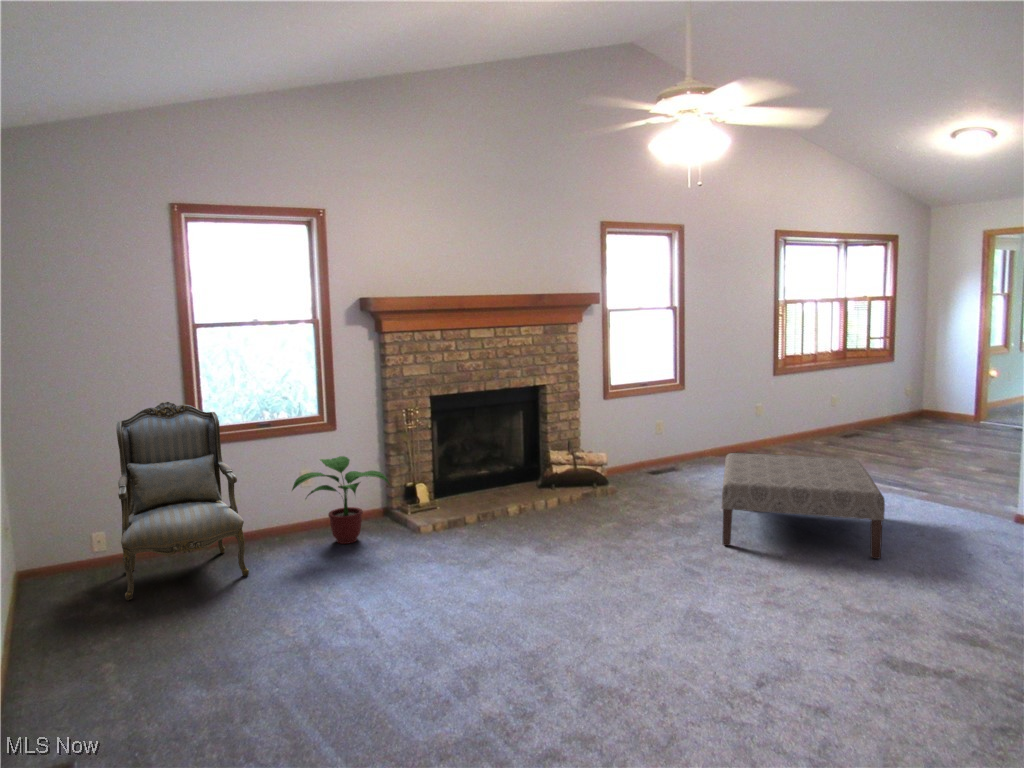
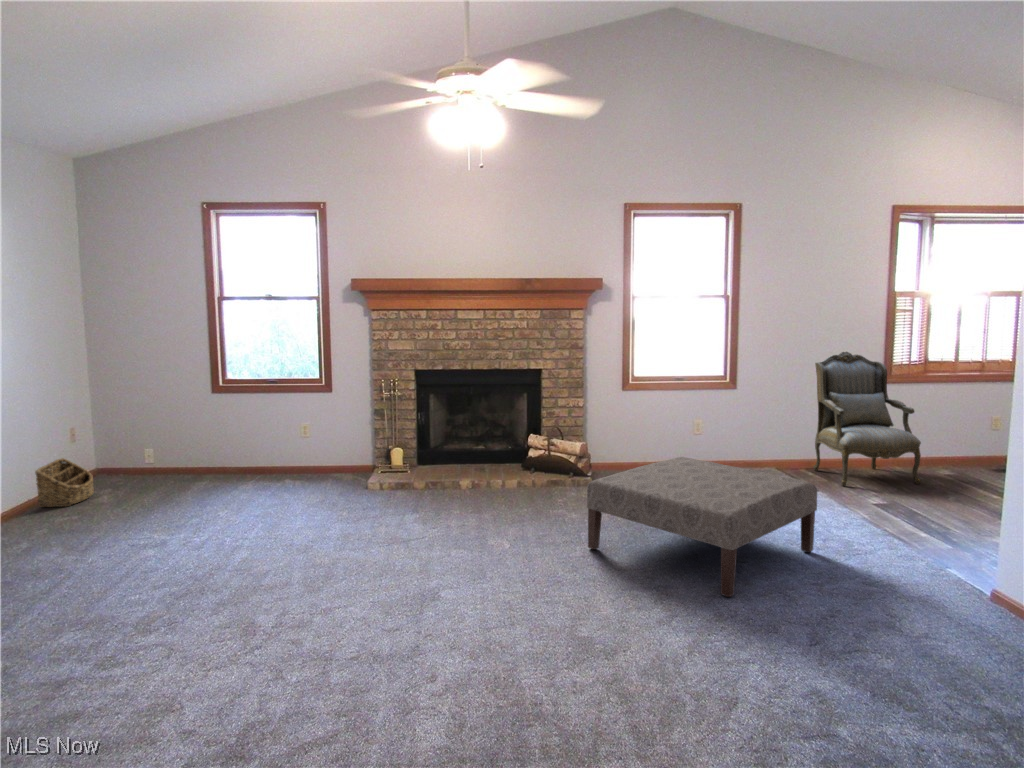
armchair: present [116,402,249,600] -> present [813,352,921,486]
potted plant: present [292,456,389,544] -> none [258,414,342,487]
basket: none [11,567,79,643] -> present [35,458,94,507]

